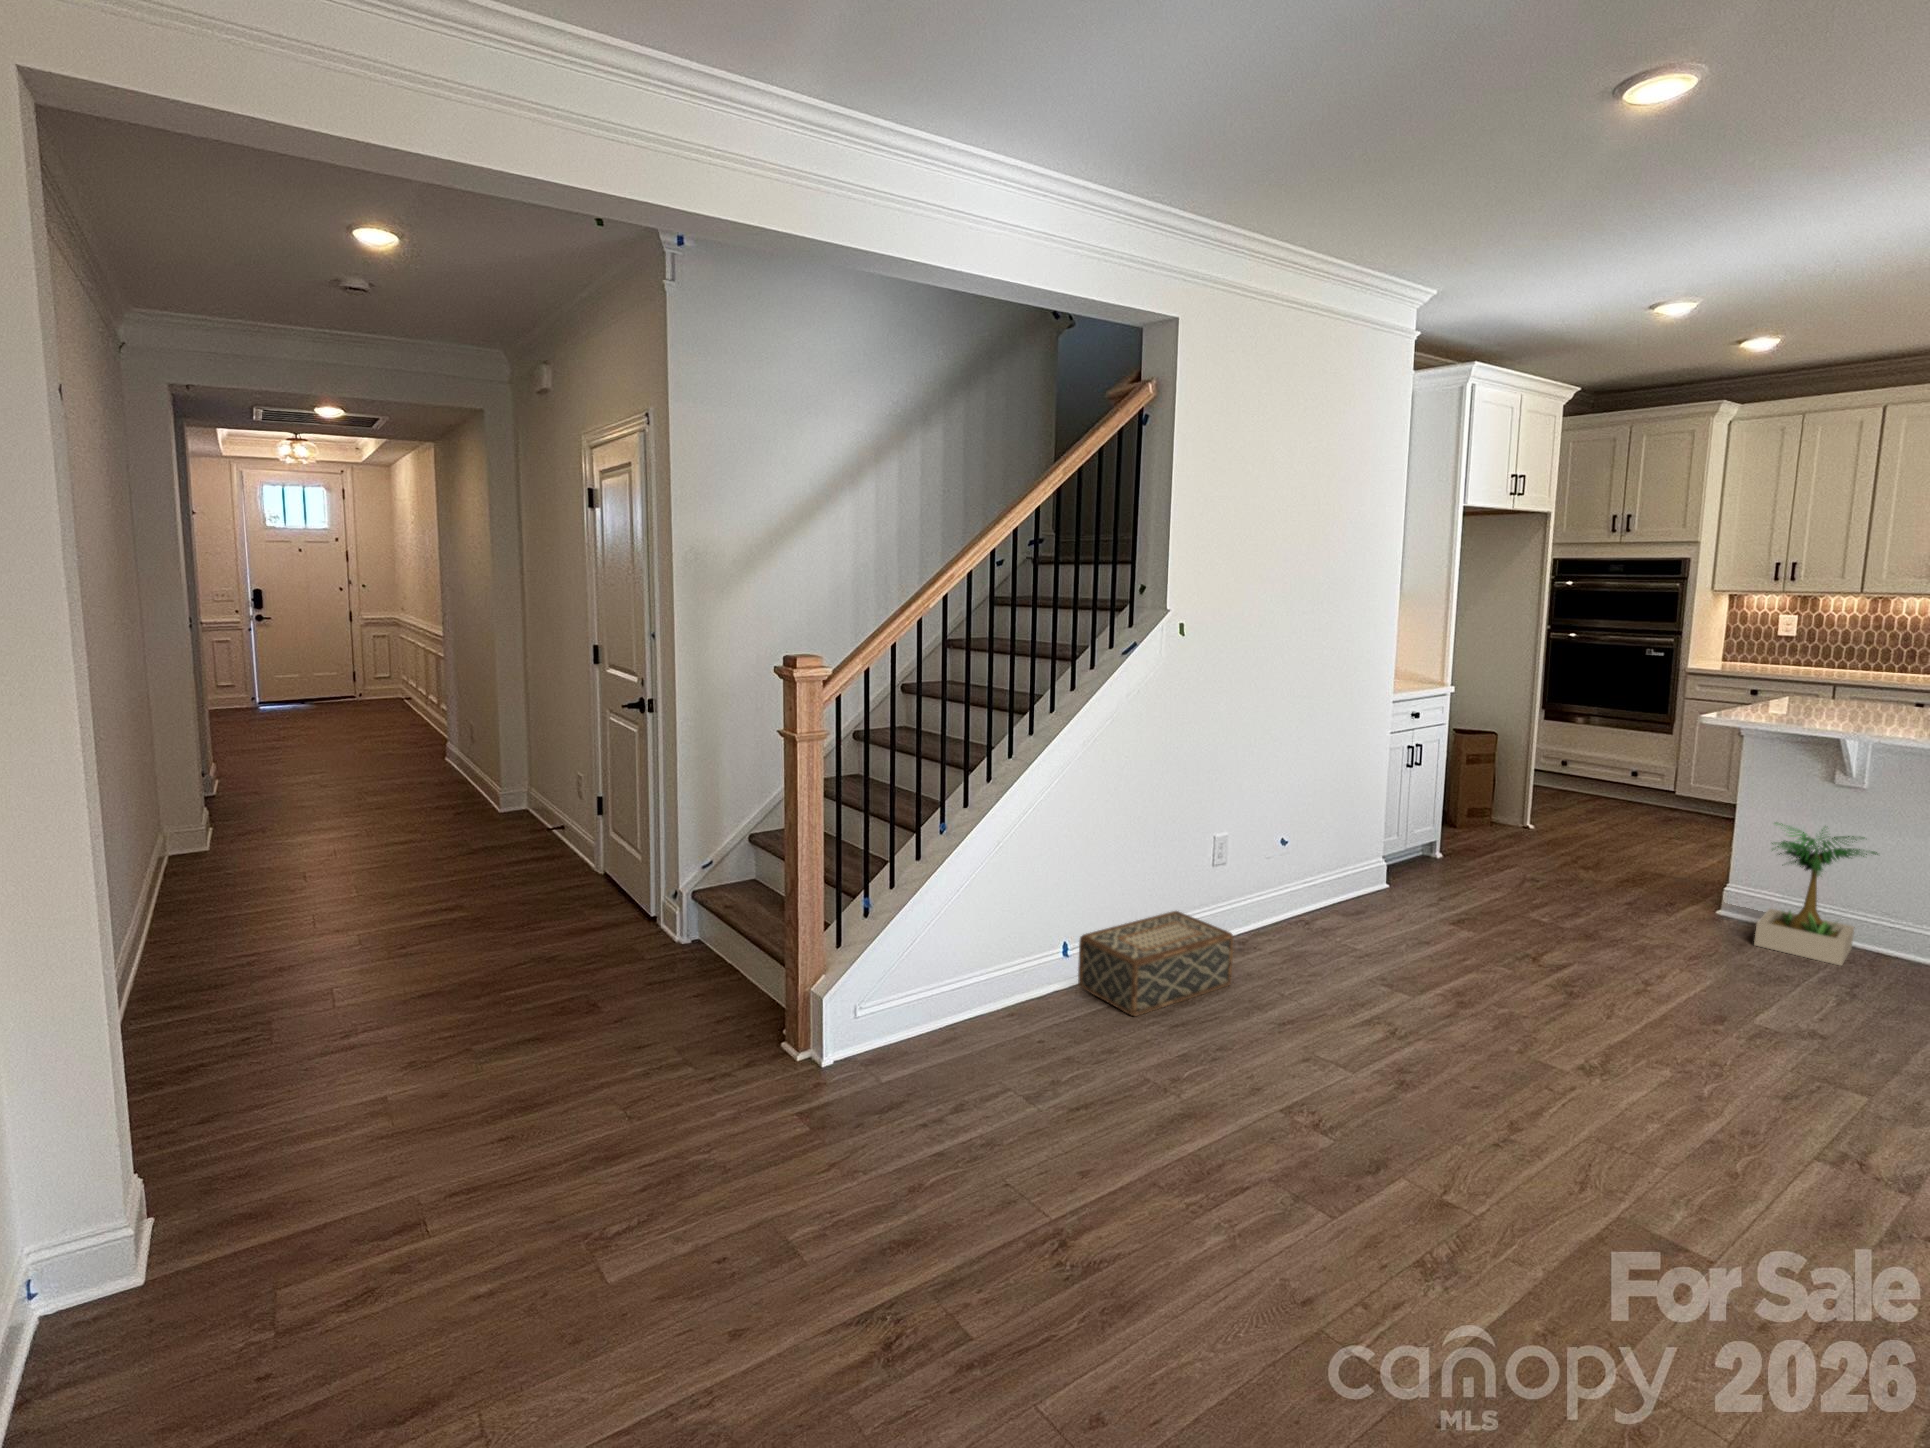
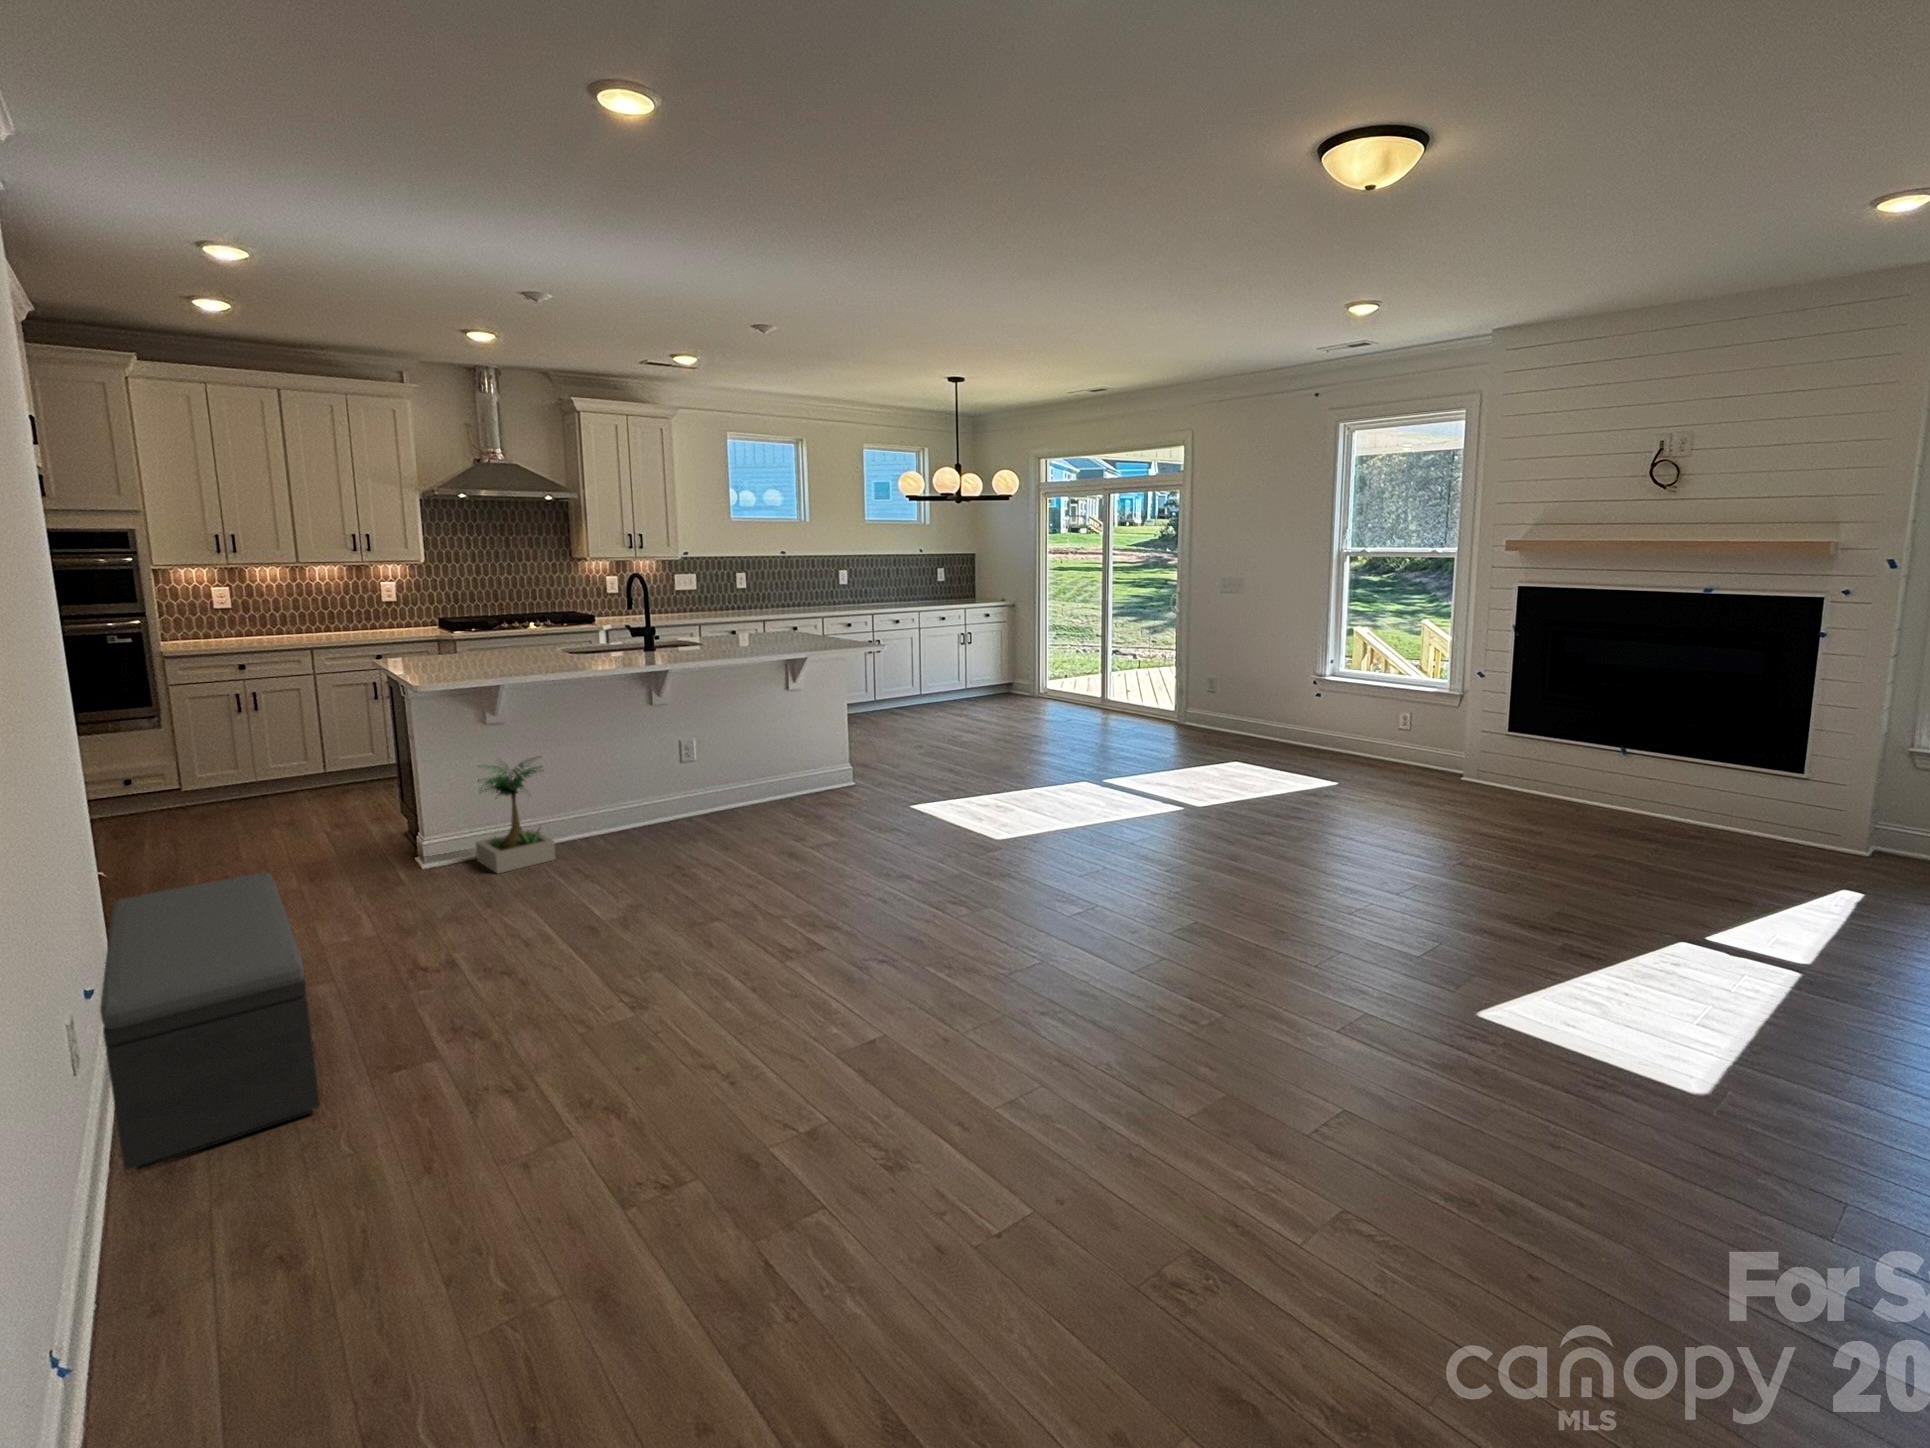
storage bench: none [1235,805,1452,967] -> present [100,873,320,1170]
woven basket: present [1078,911,1233,1016] -> none [85,1131,302,1429]

